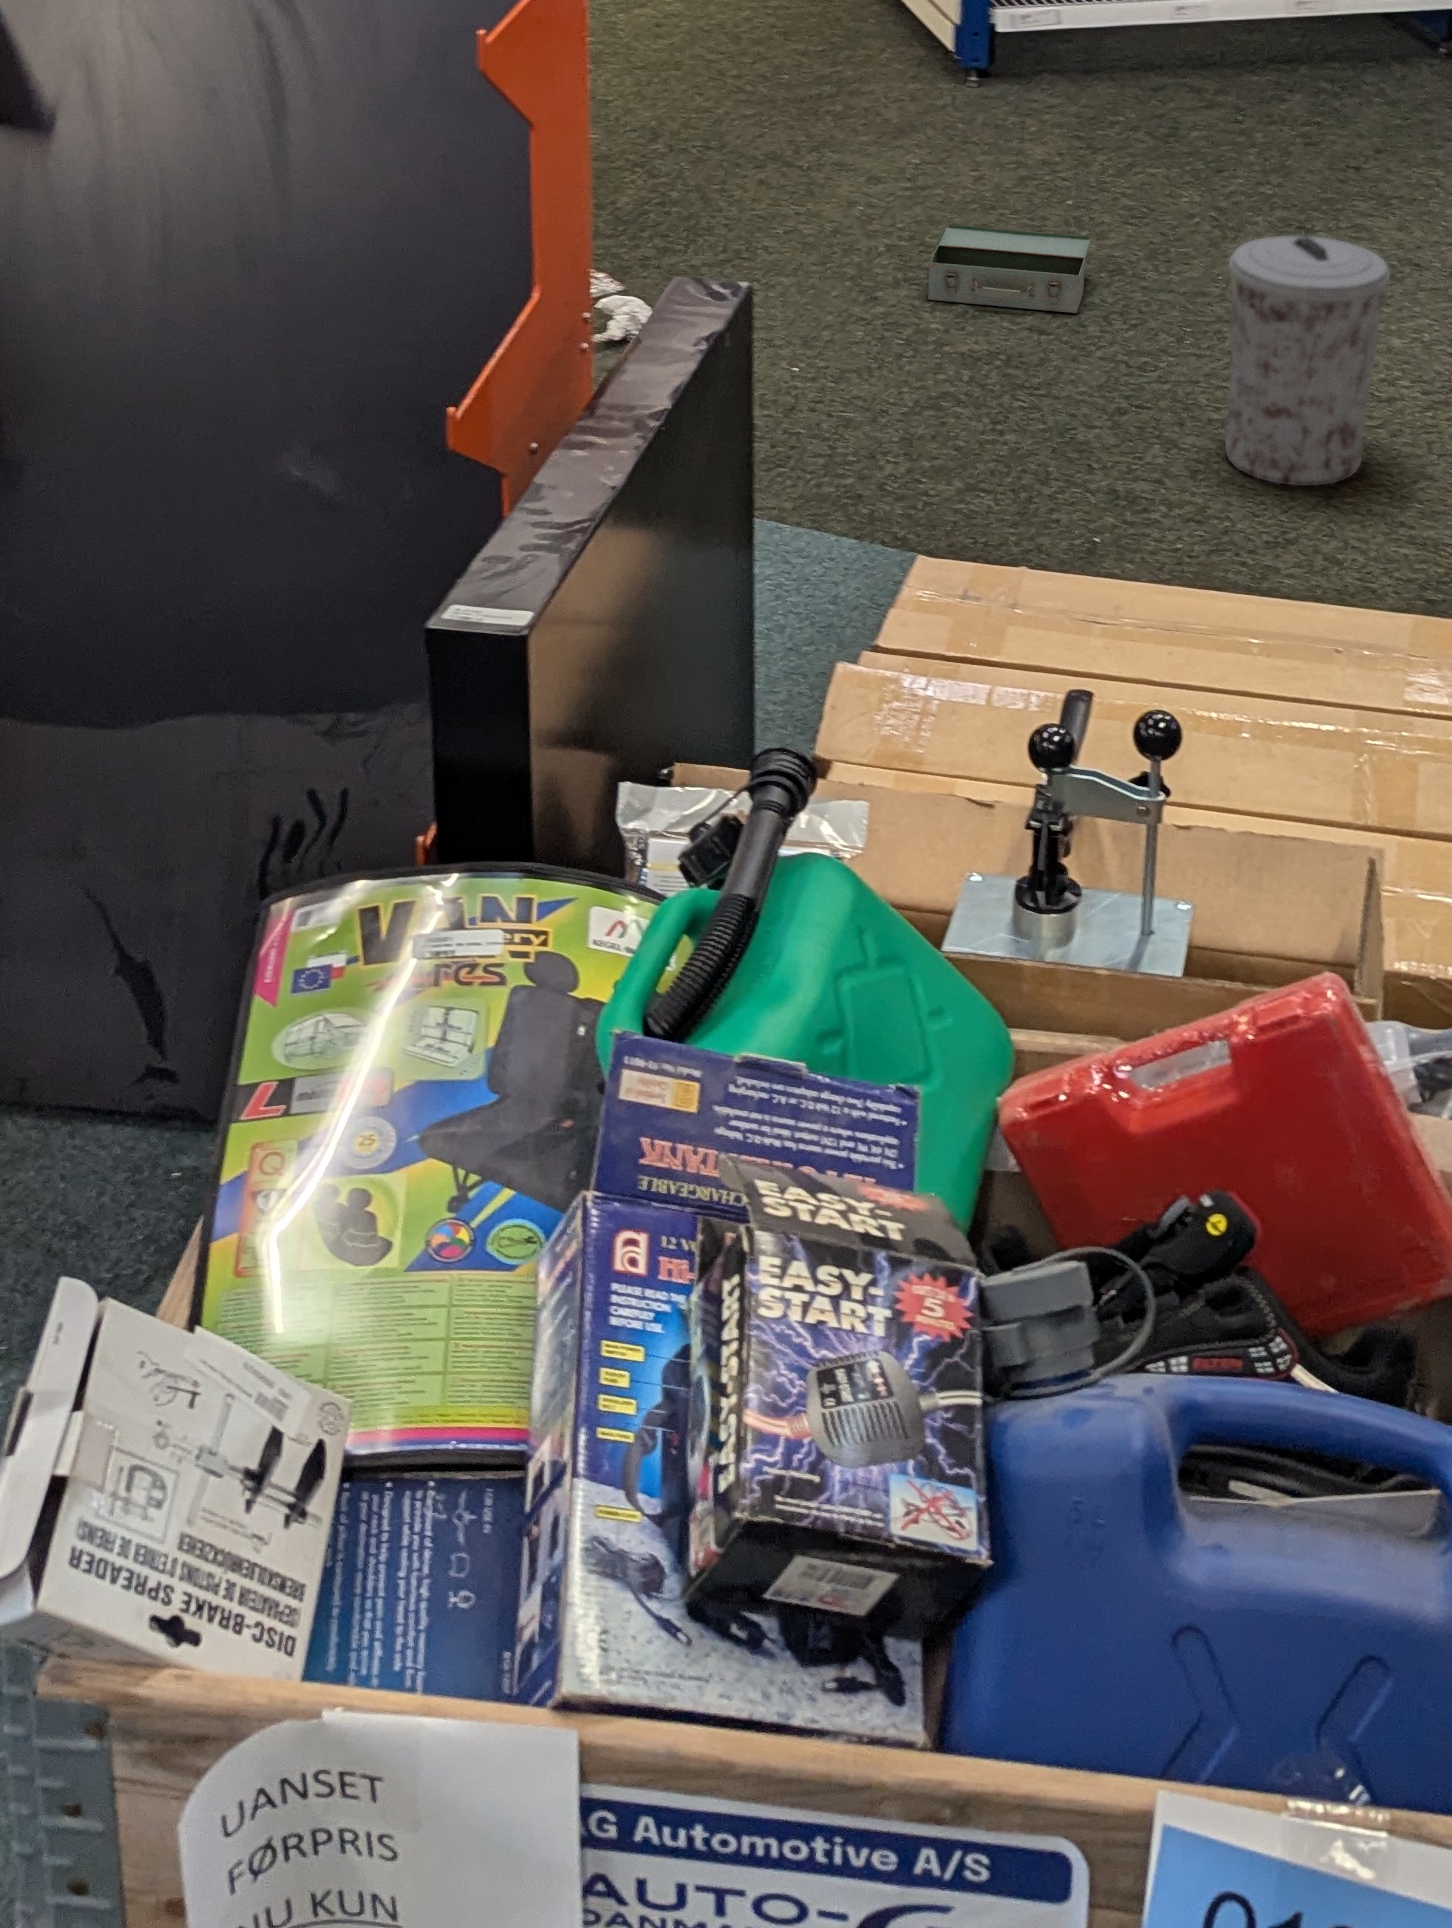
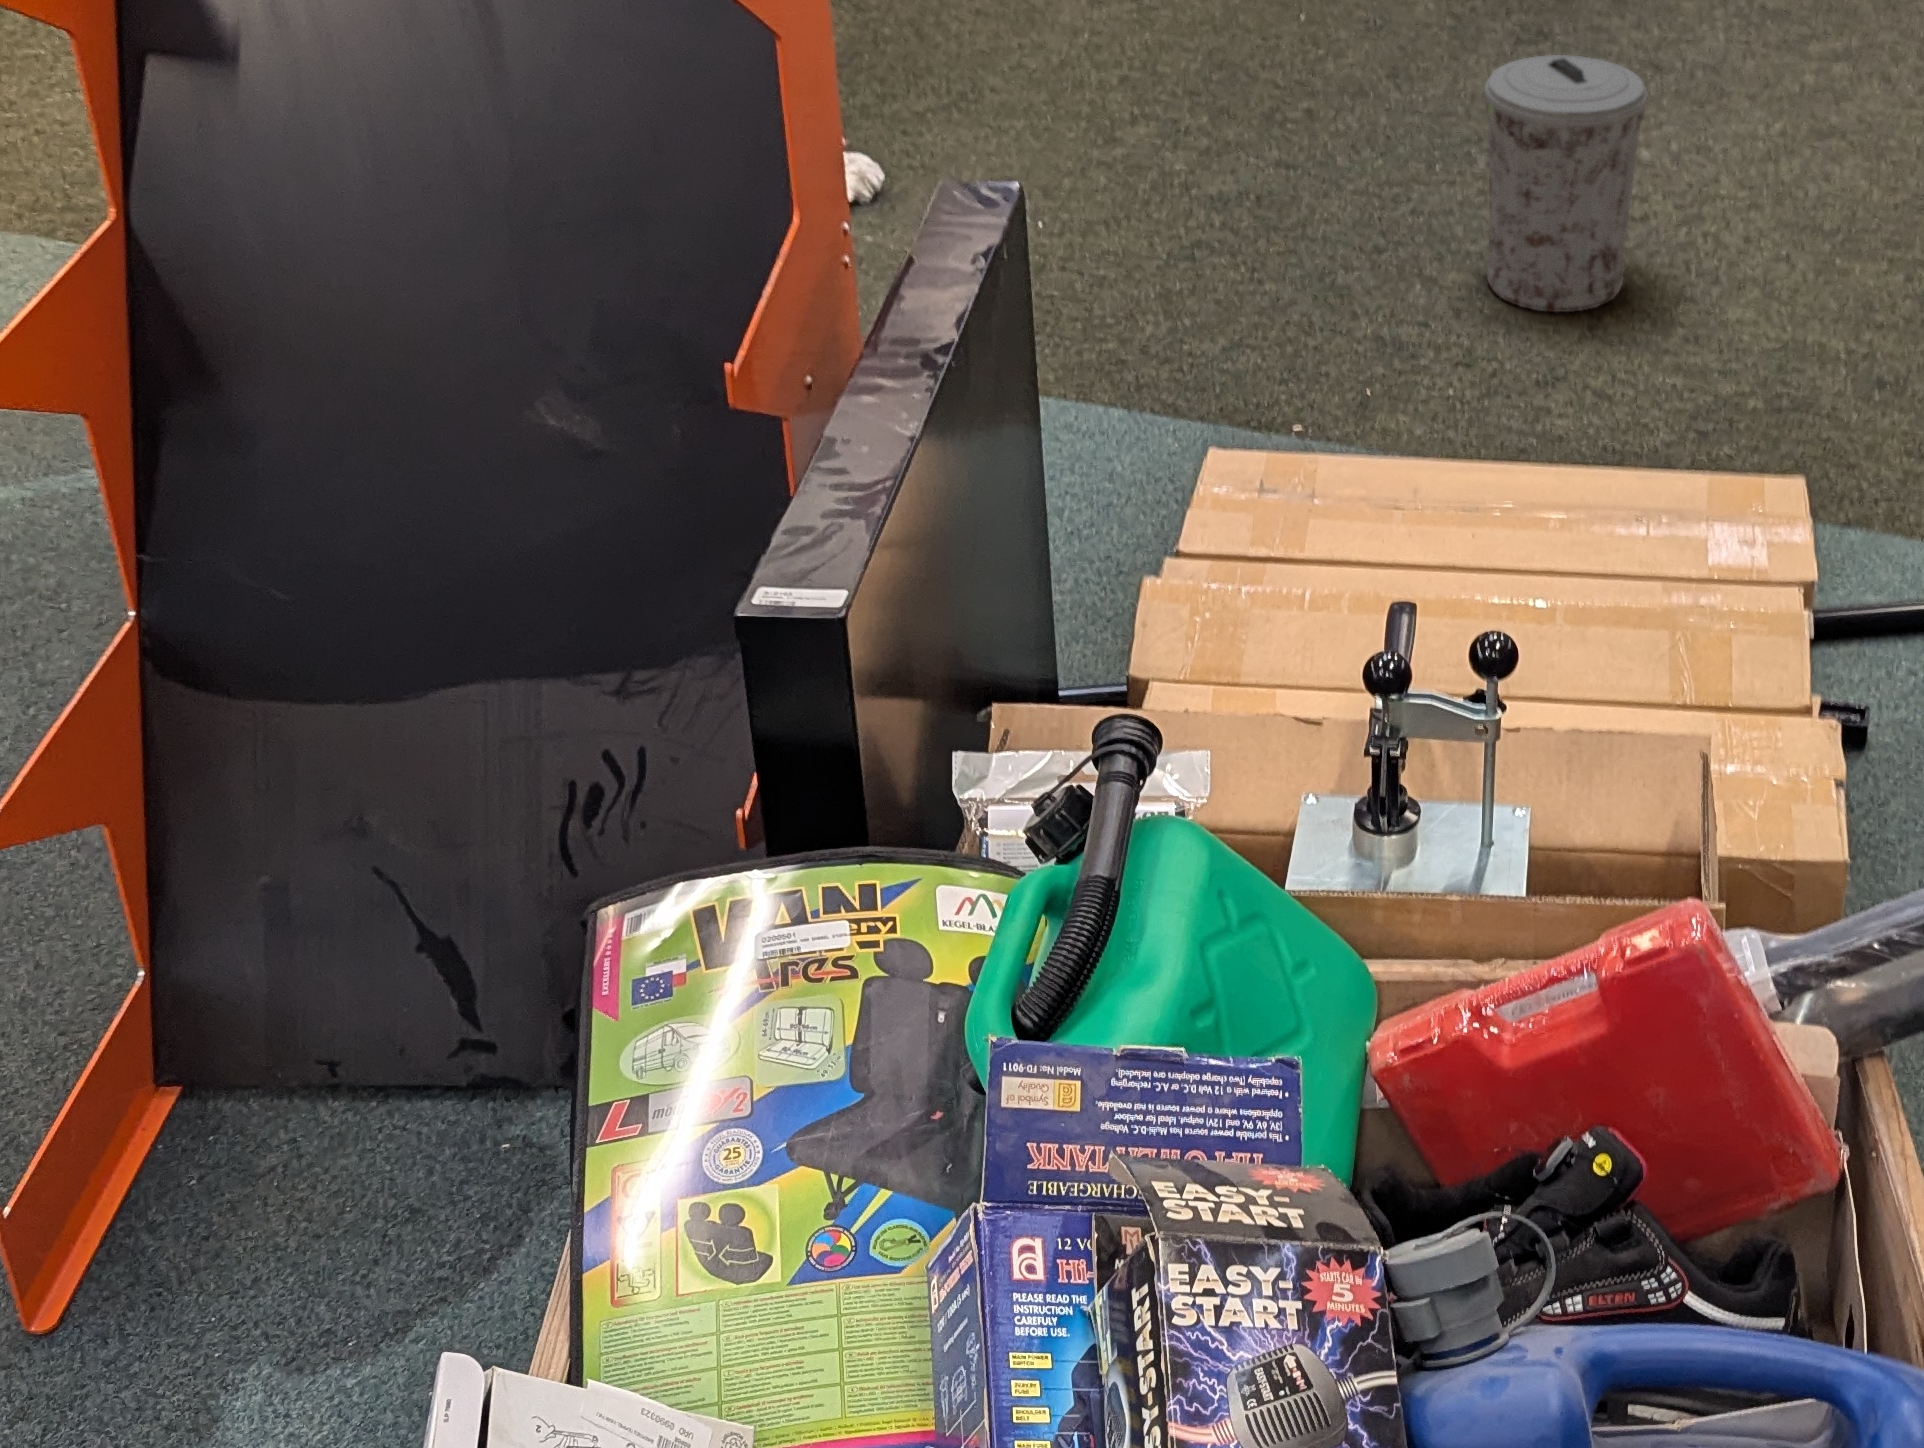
toolbox: present [928,225,1091,313] -> none [1169,50,1333,138]

